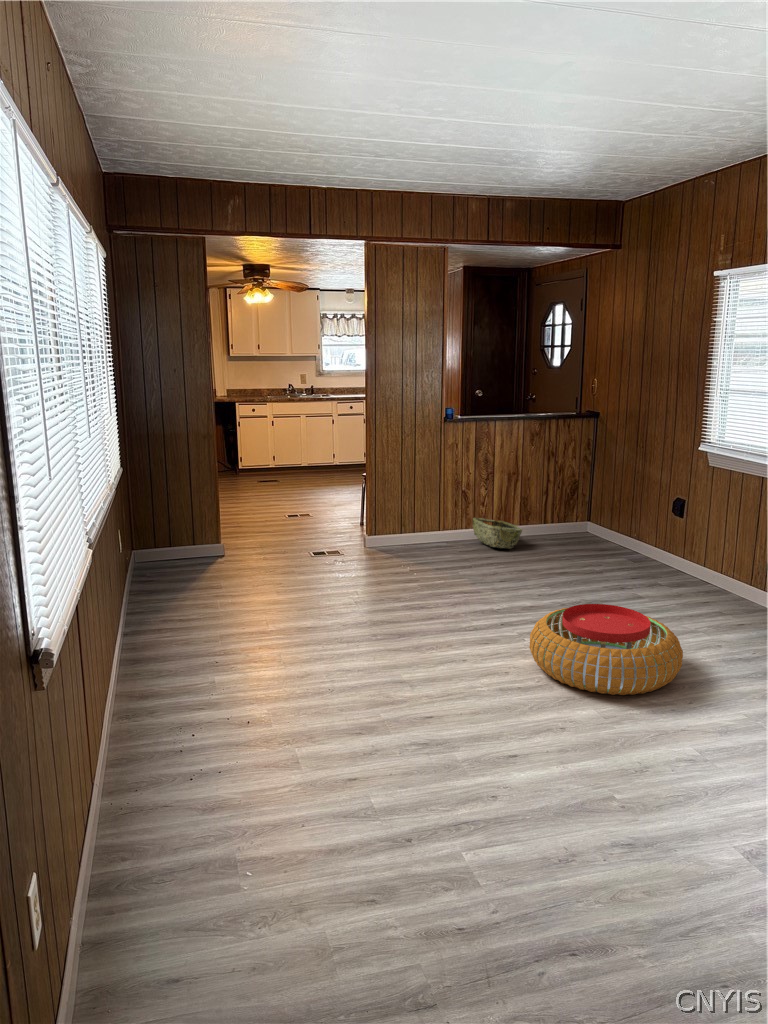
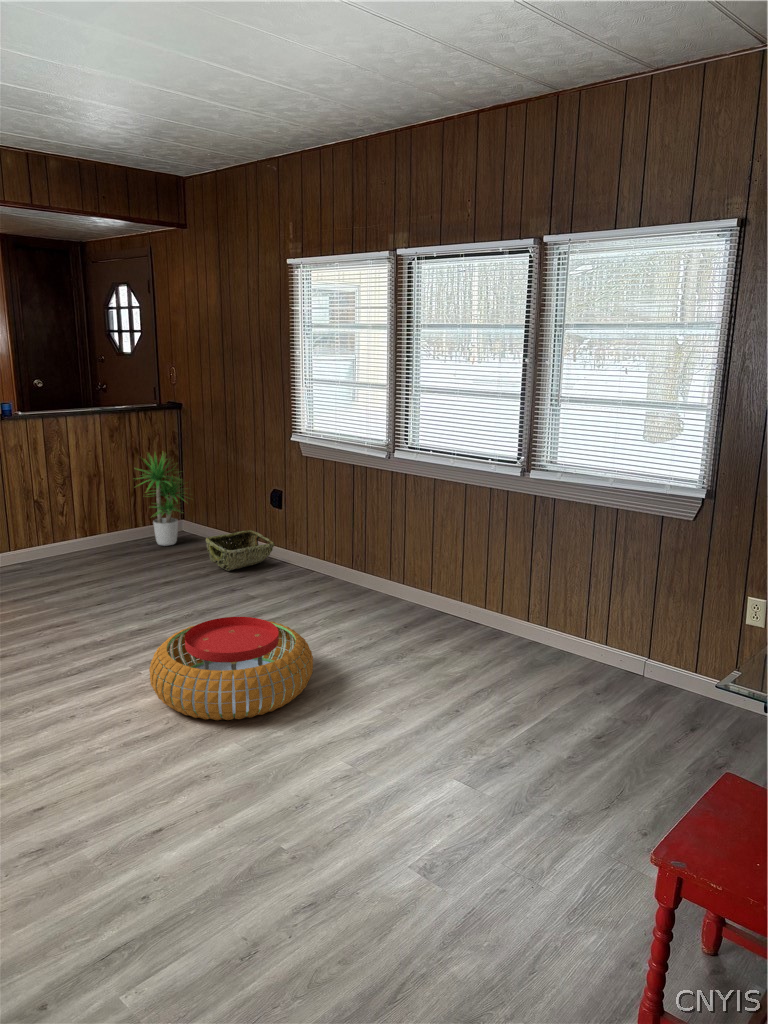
potted plant: none [543,454,600,543] -> present [137,454,185,545]
woven basket: present [473,518,522,549] -> present [206,530,275,571]

